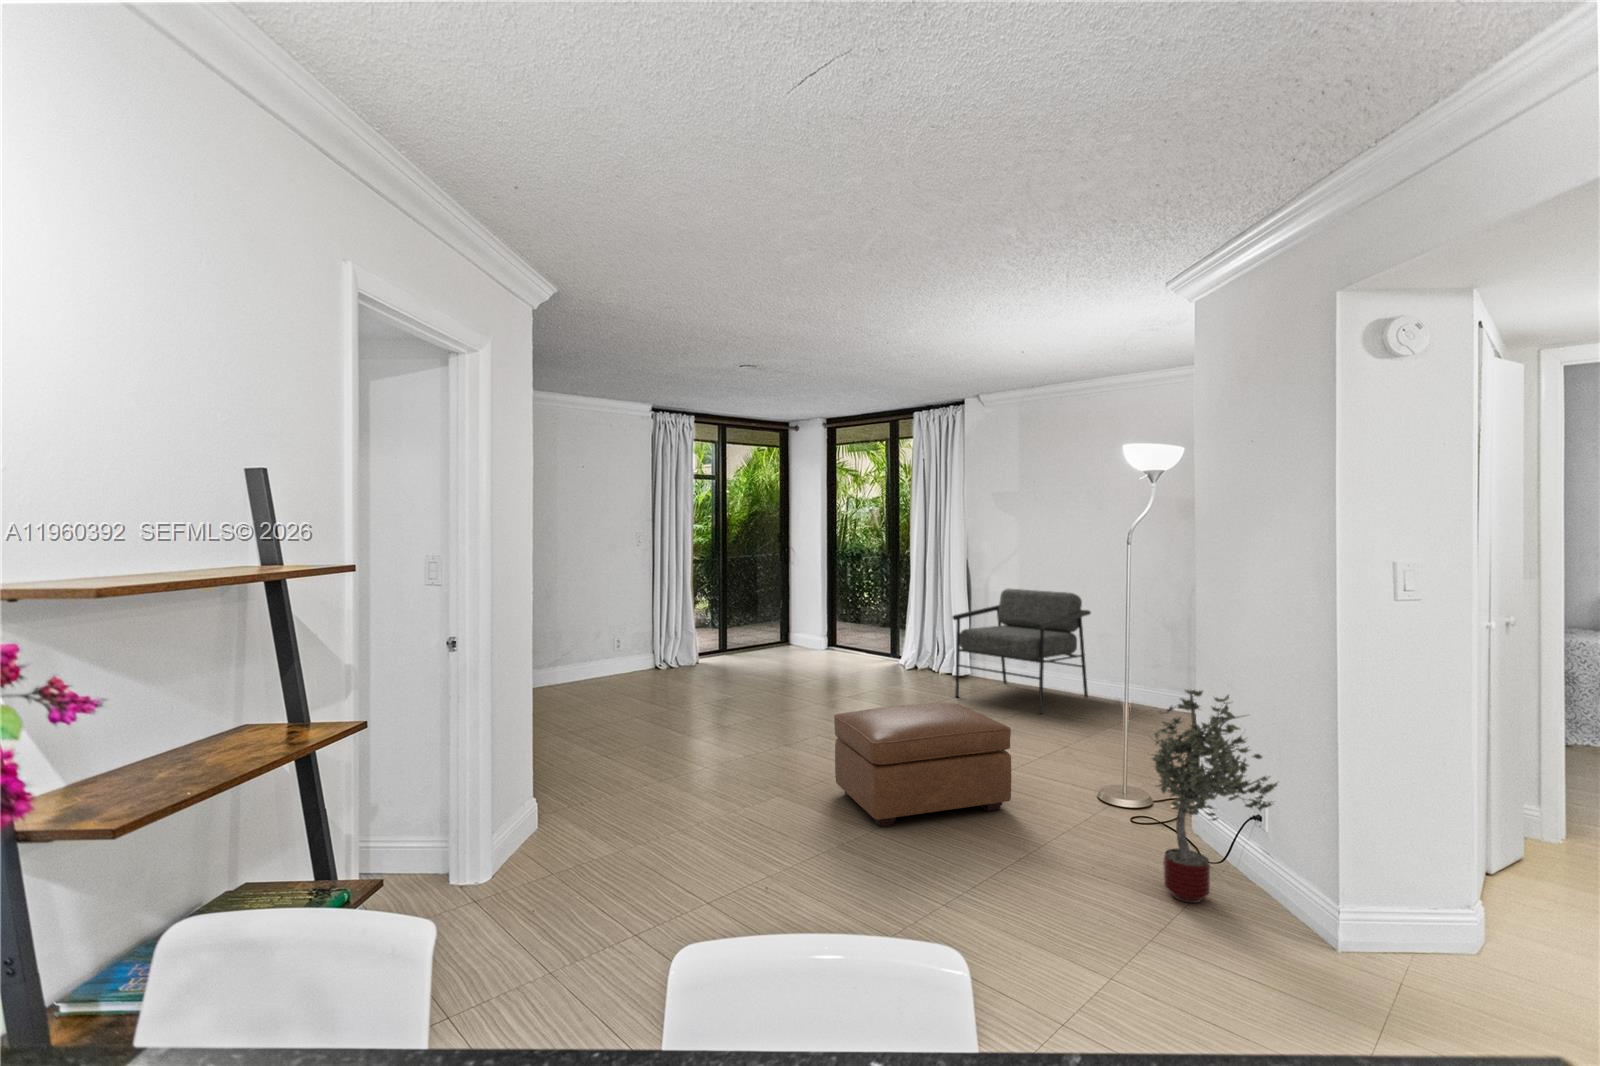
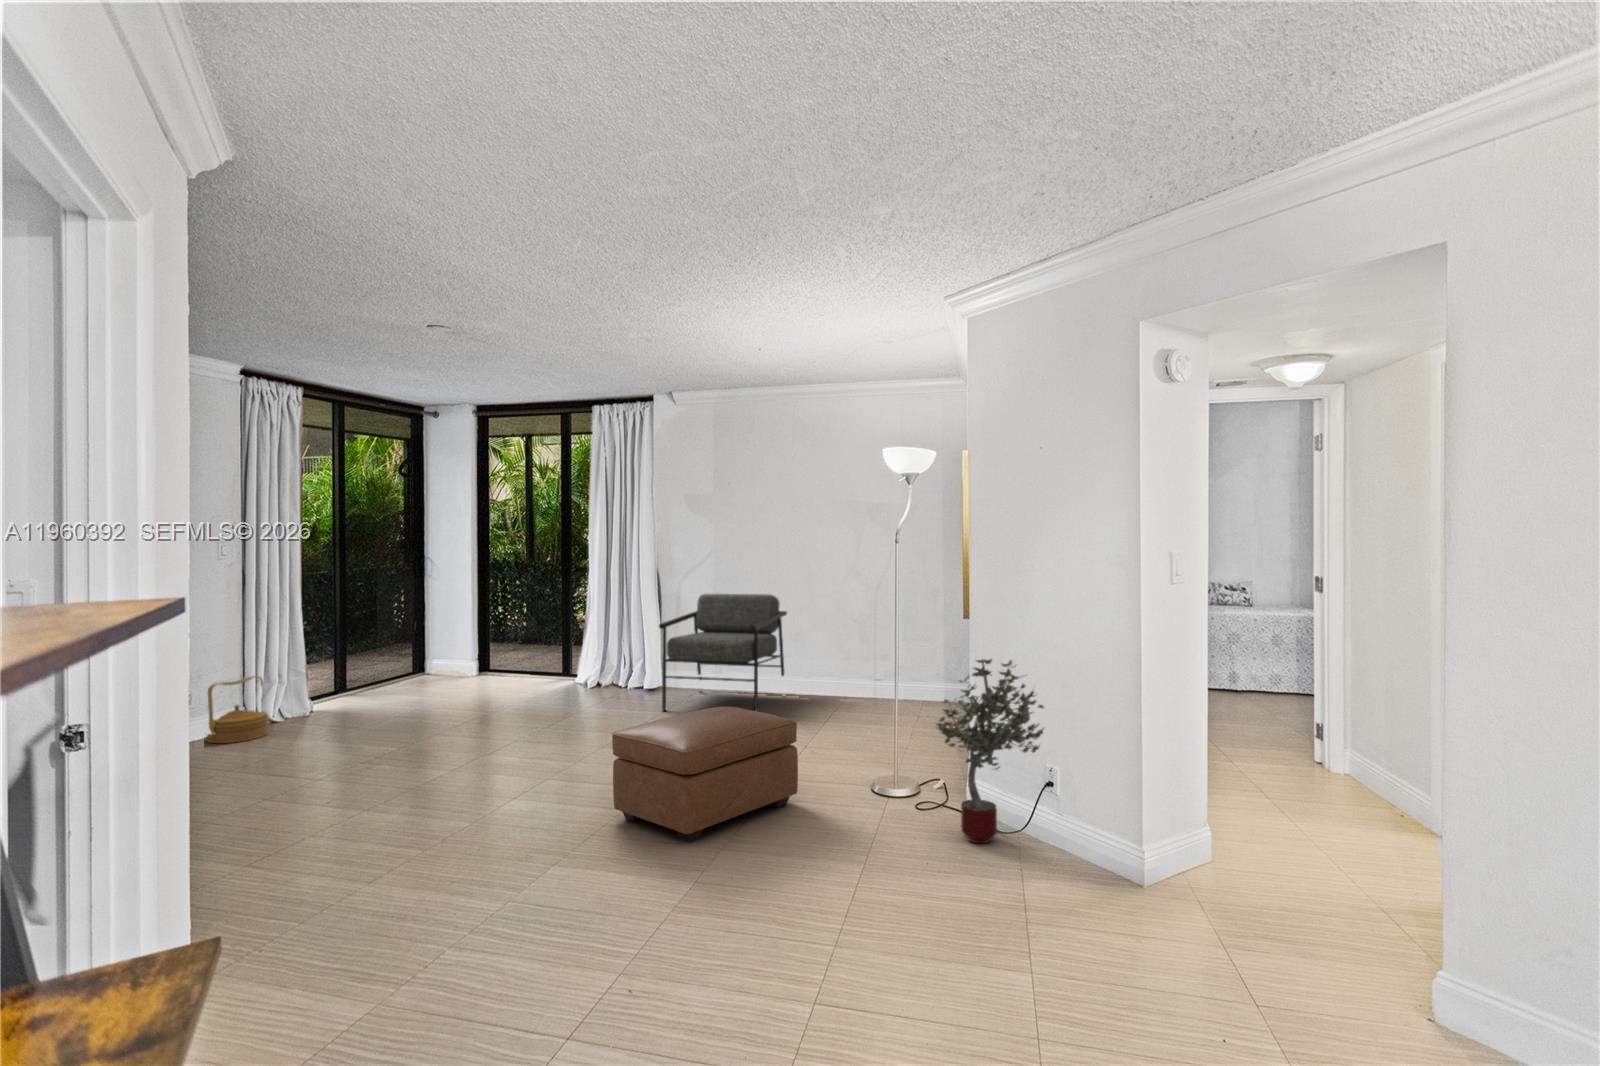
woven basket: none [623,634,663,681] -> present [206,676,268,743]

